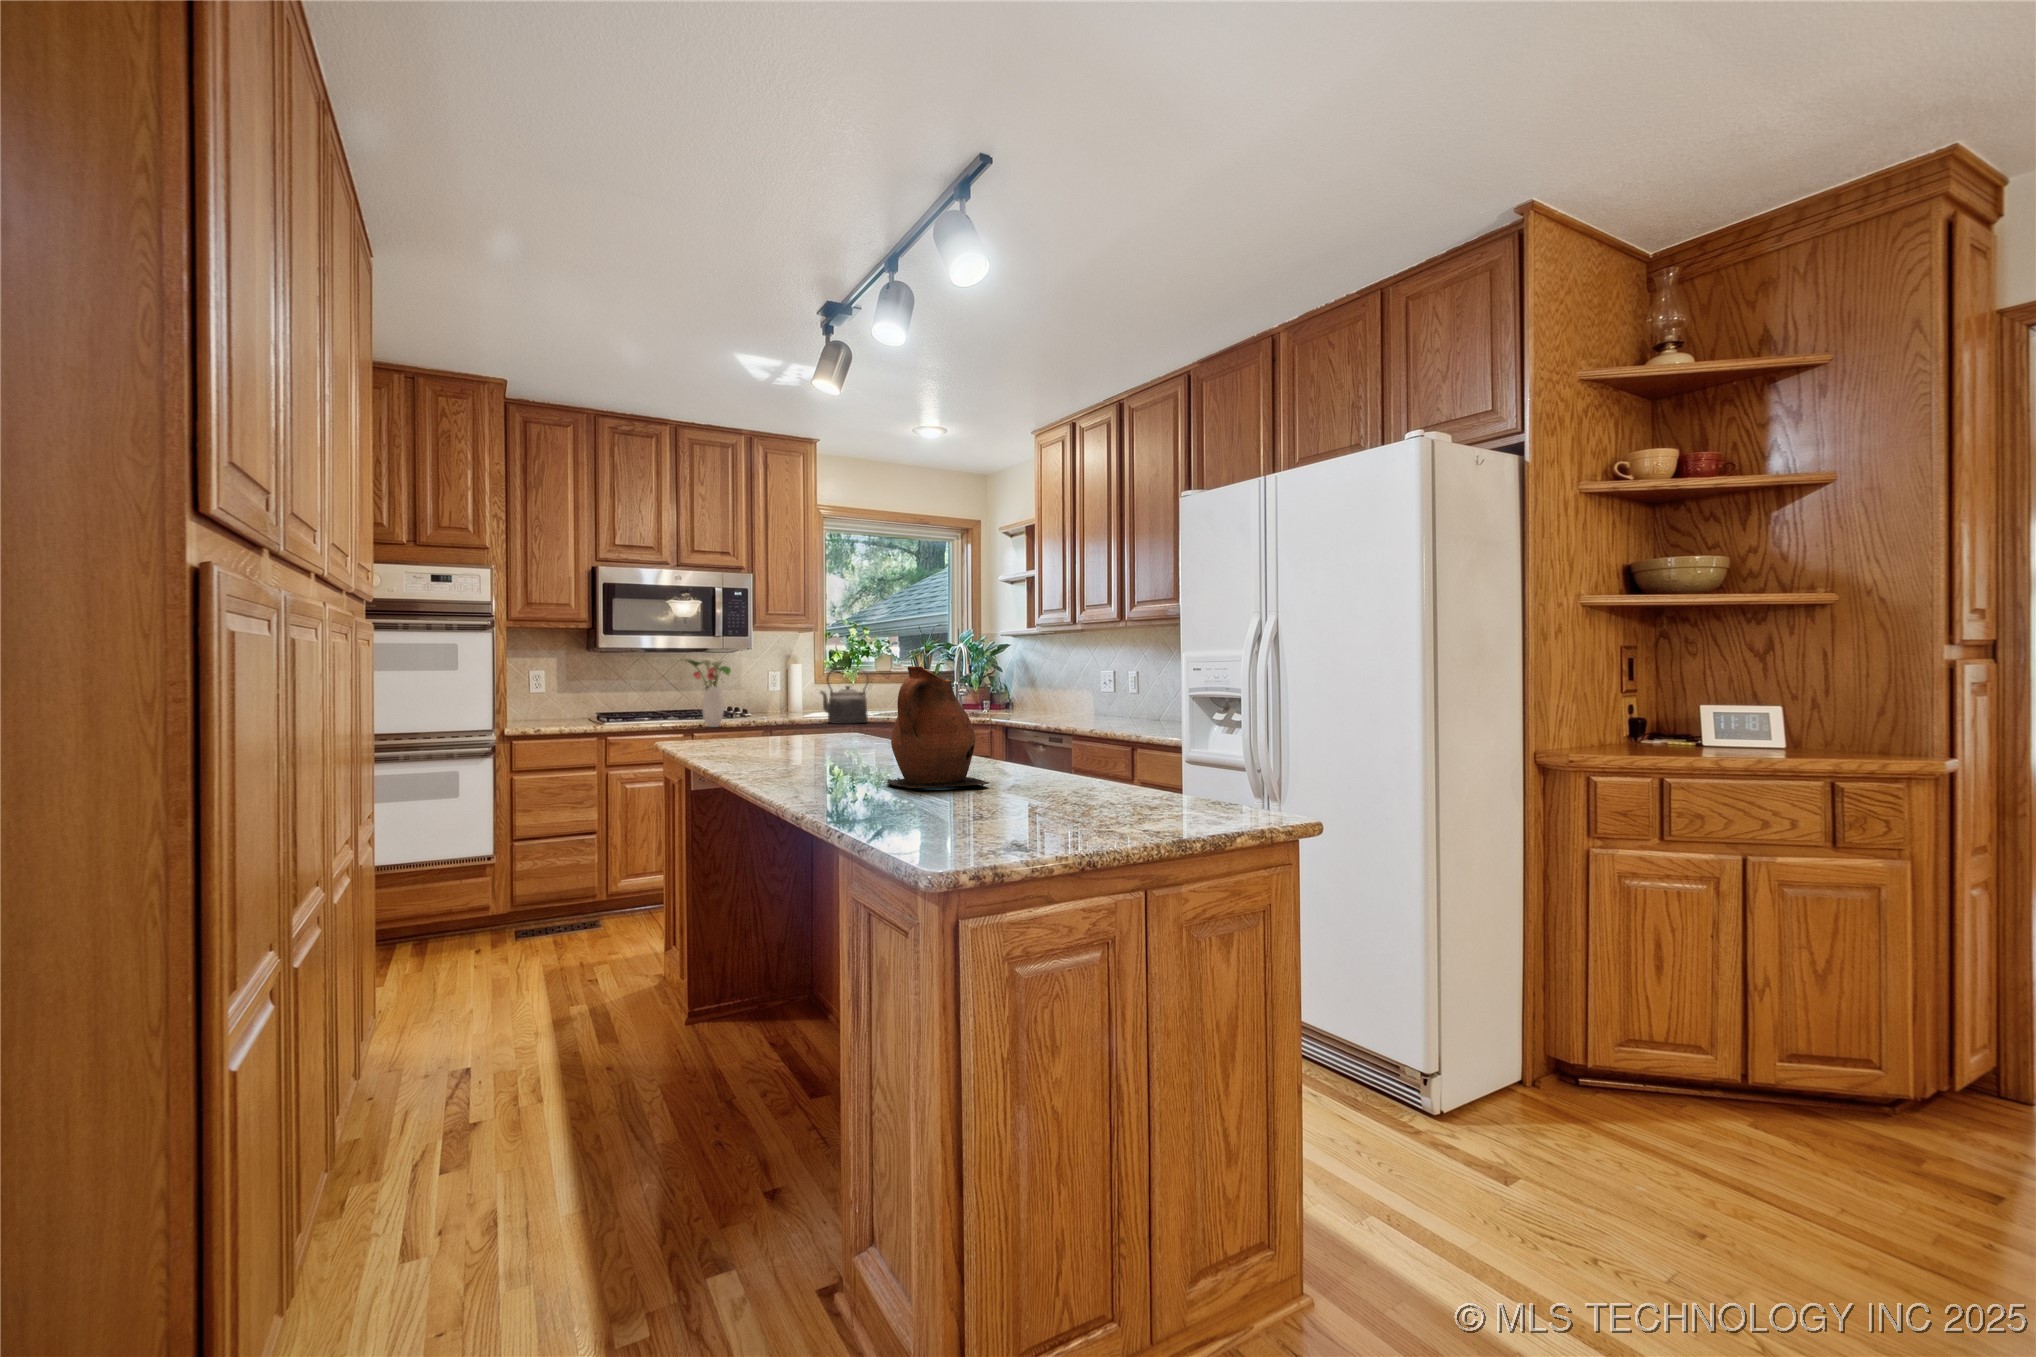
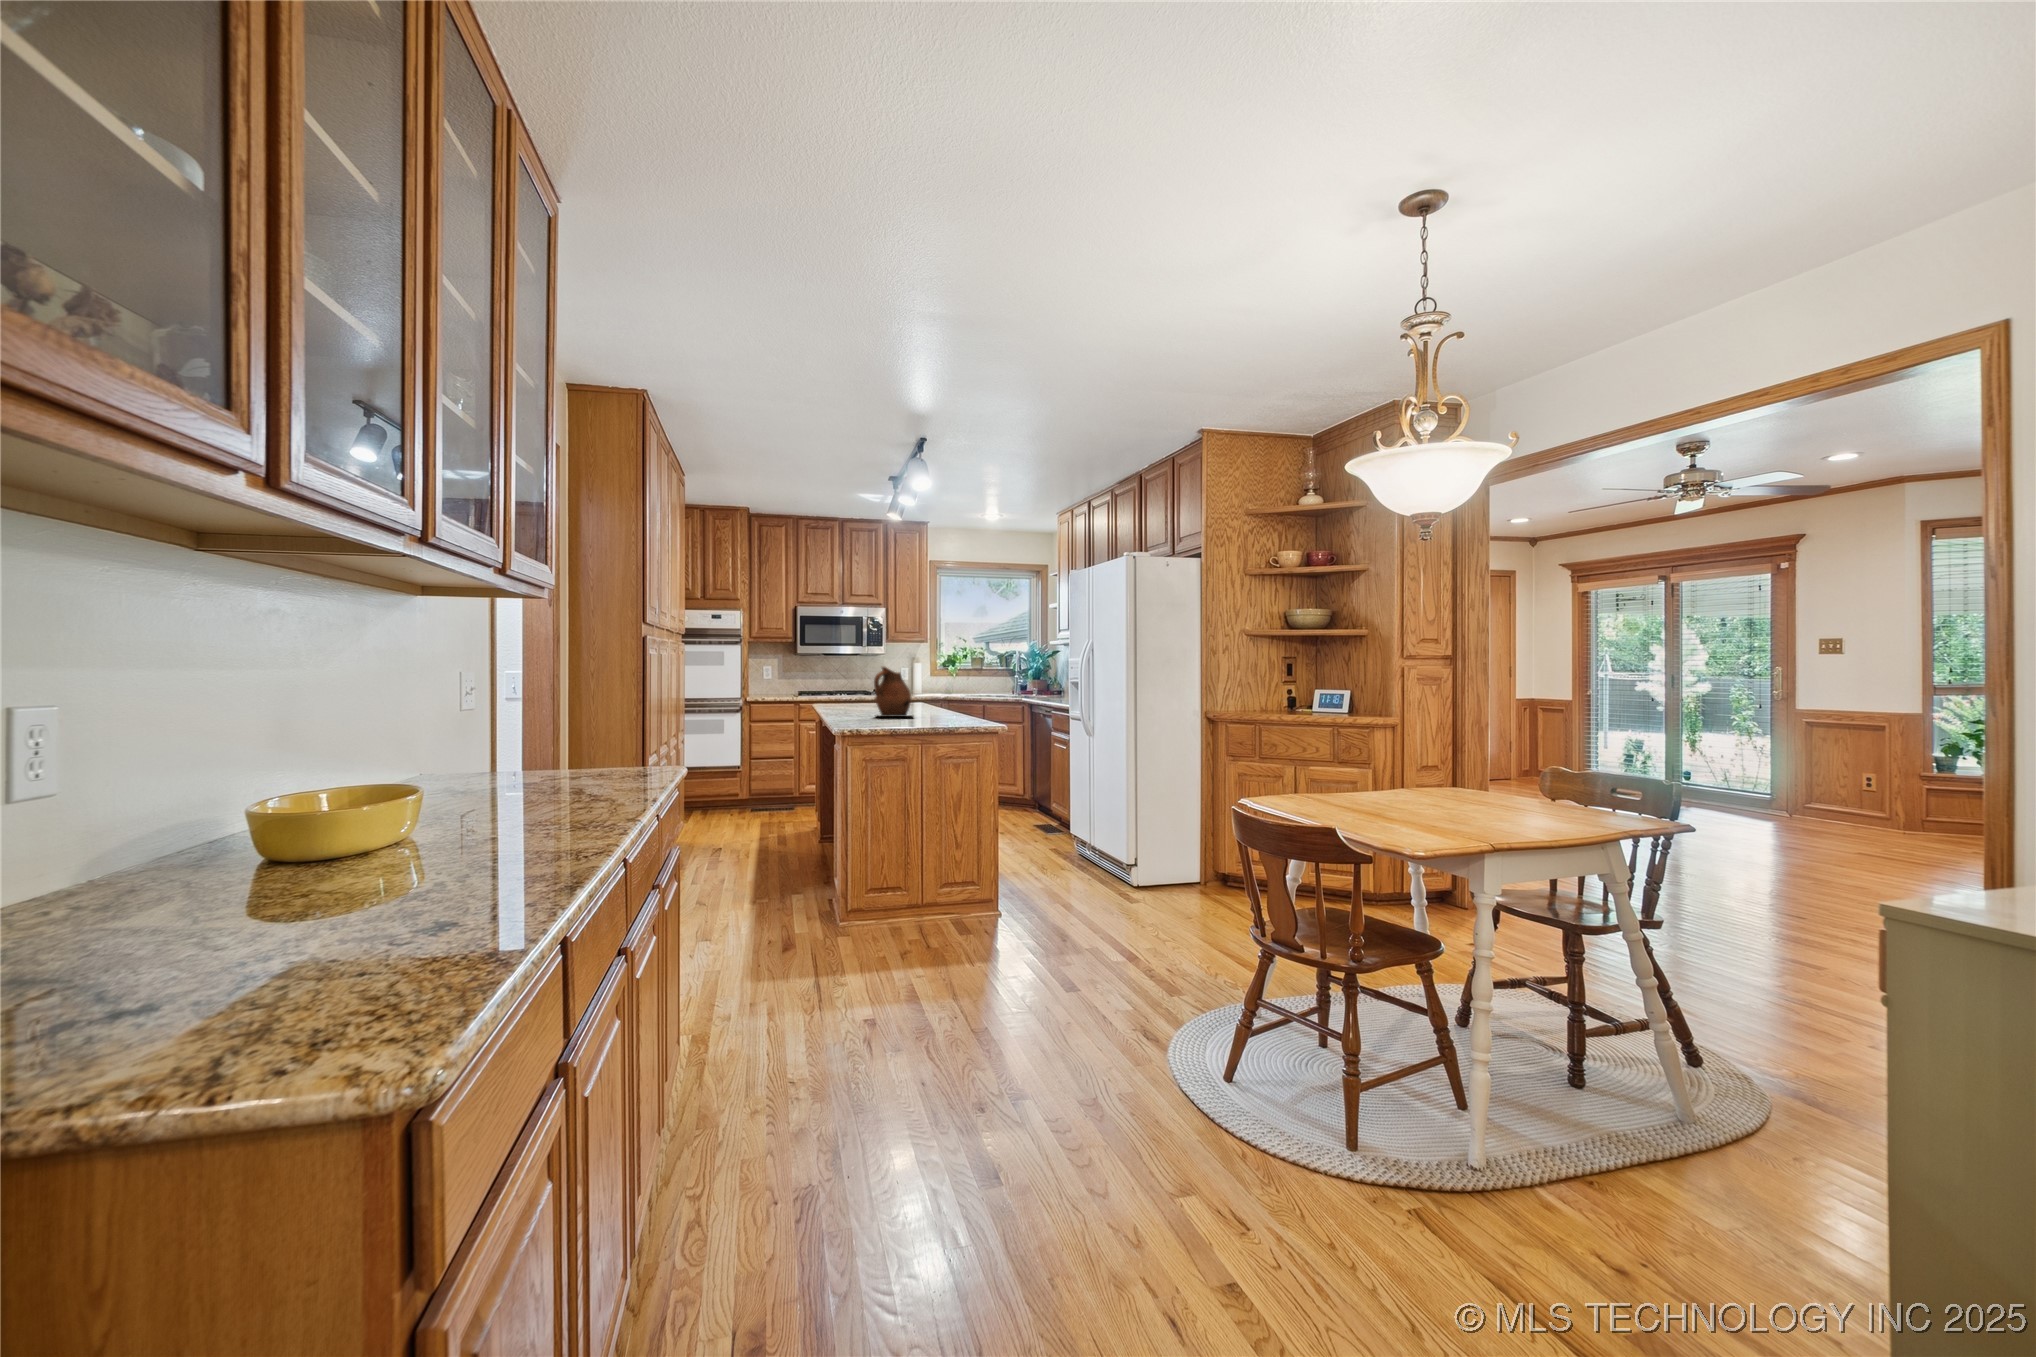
flower arrangement: present [686,658,731,727] -> none [836,659,869,700]
kettle: present [820,668,869,724] -> none [927,666,956,700]

